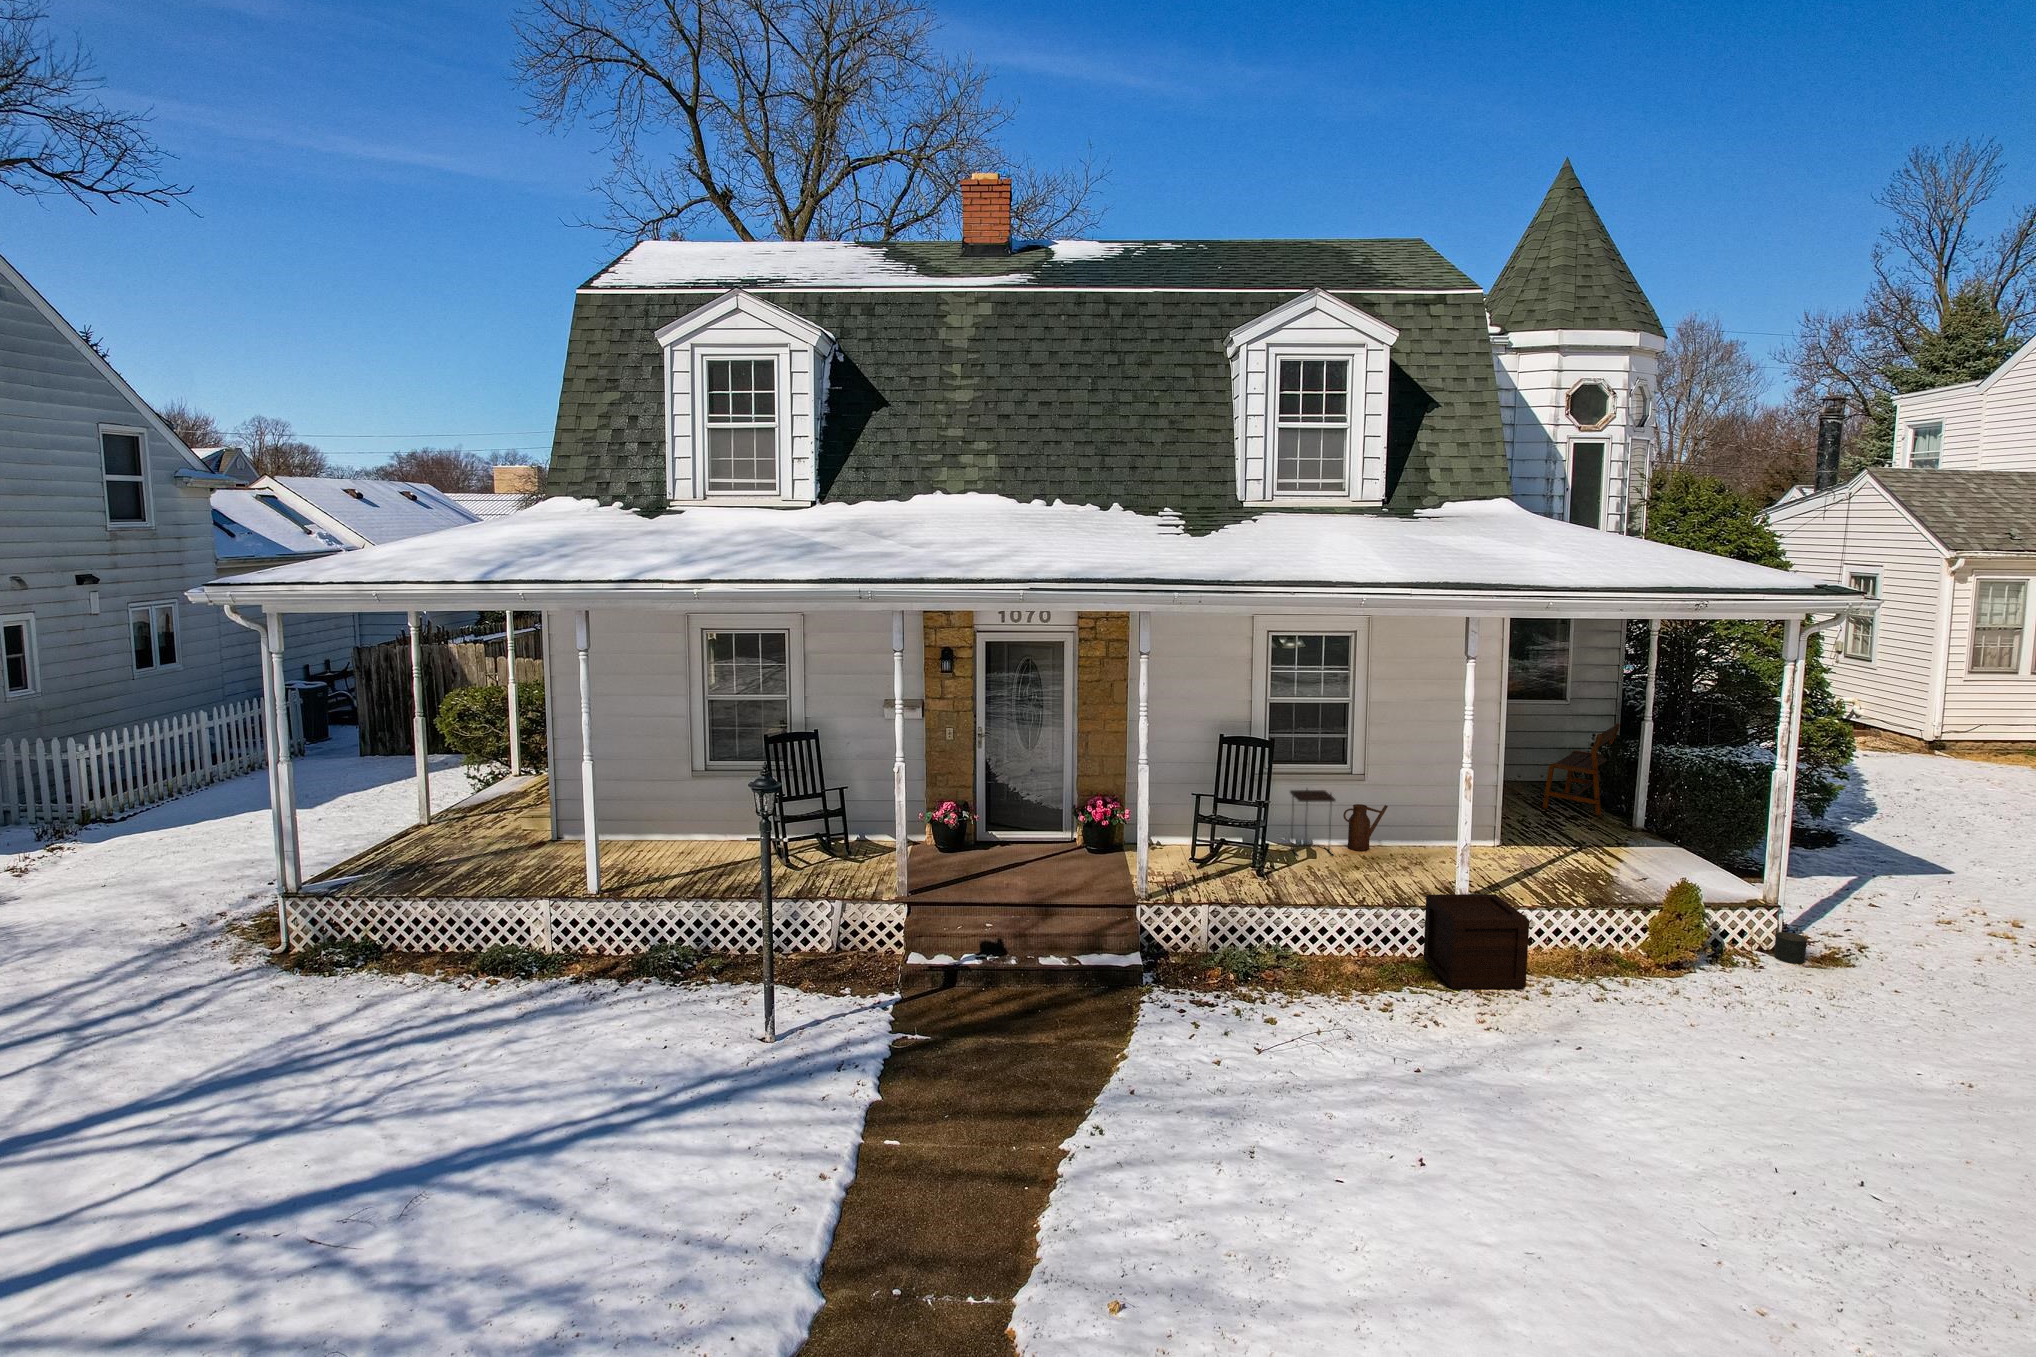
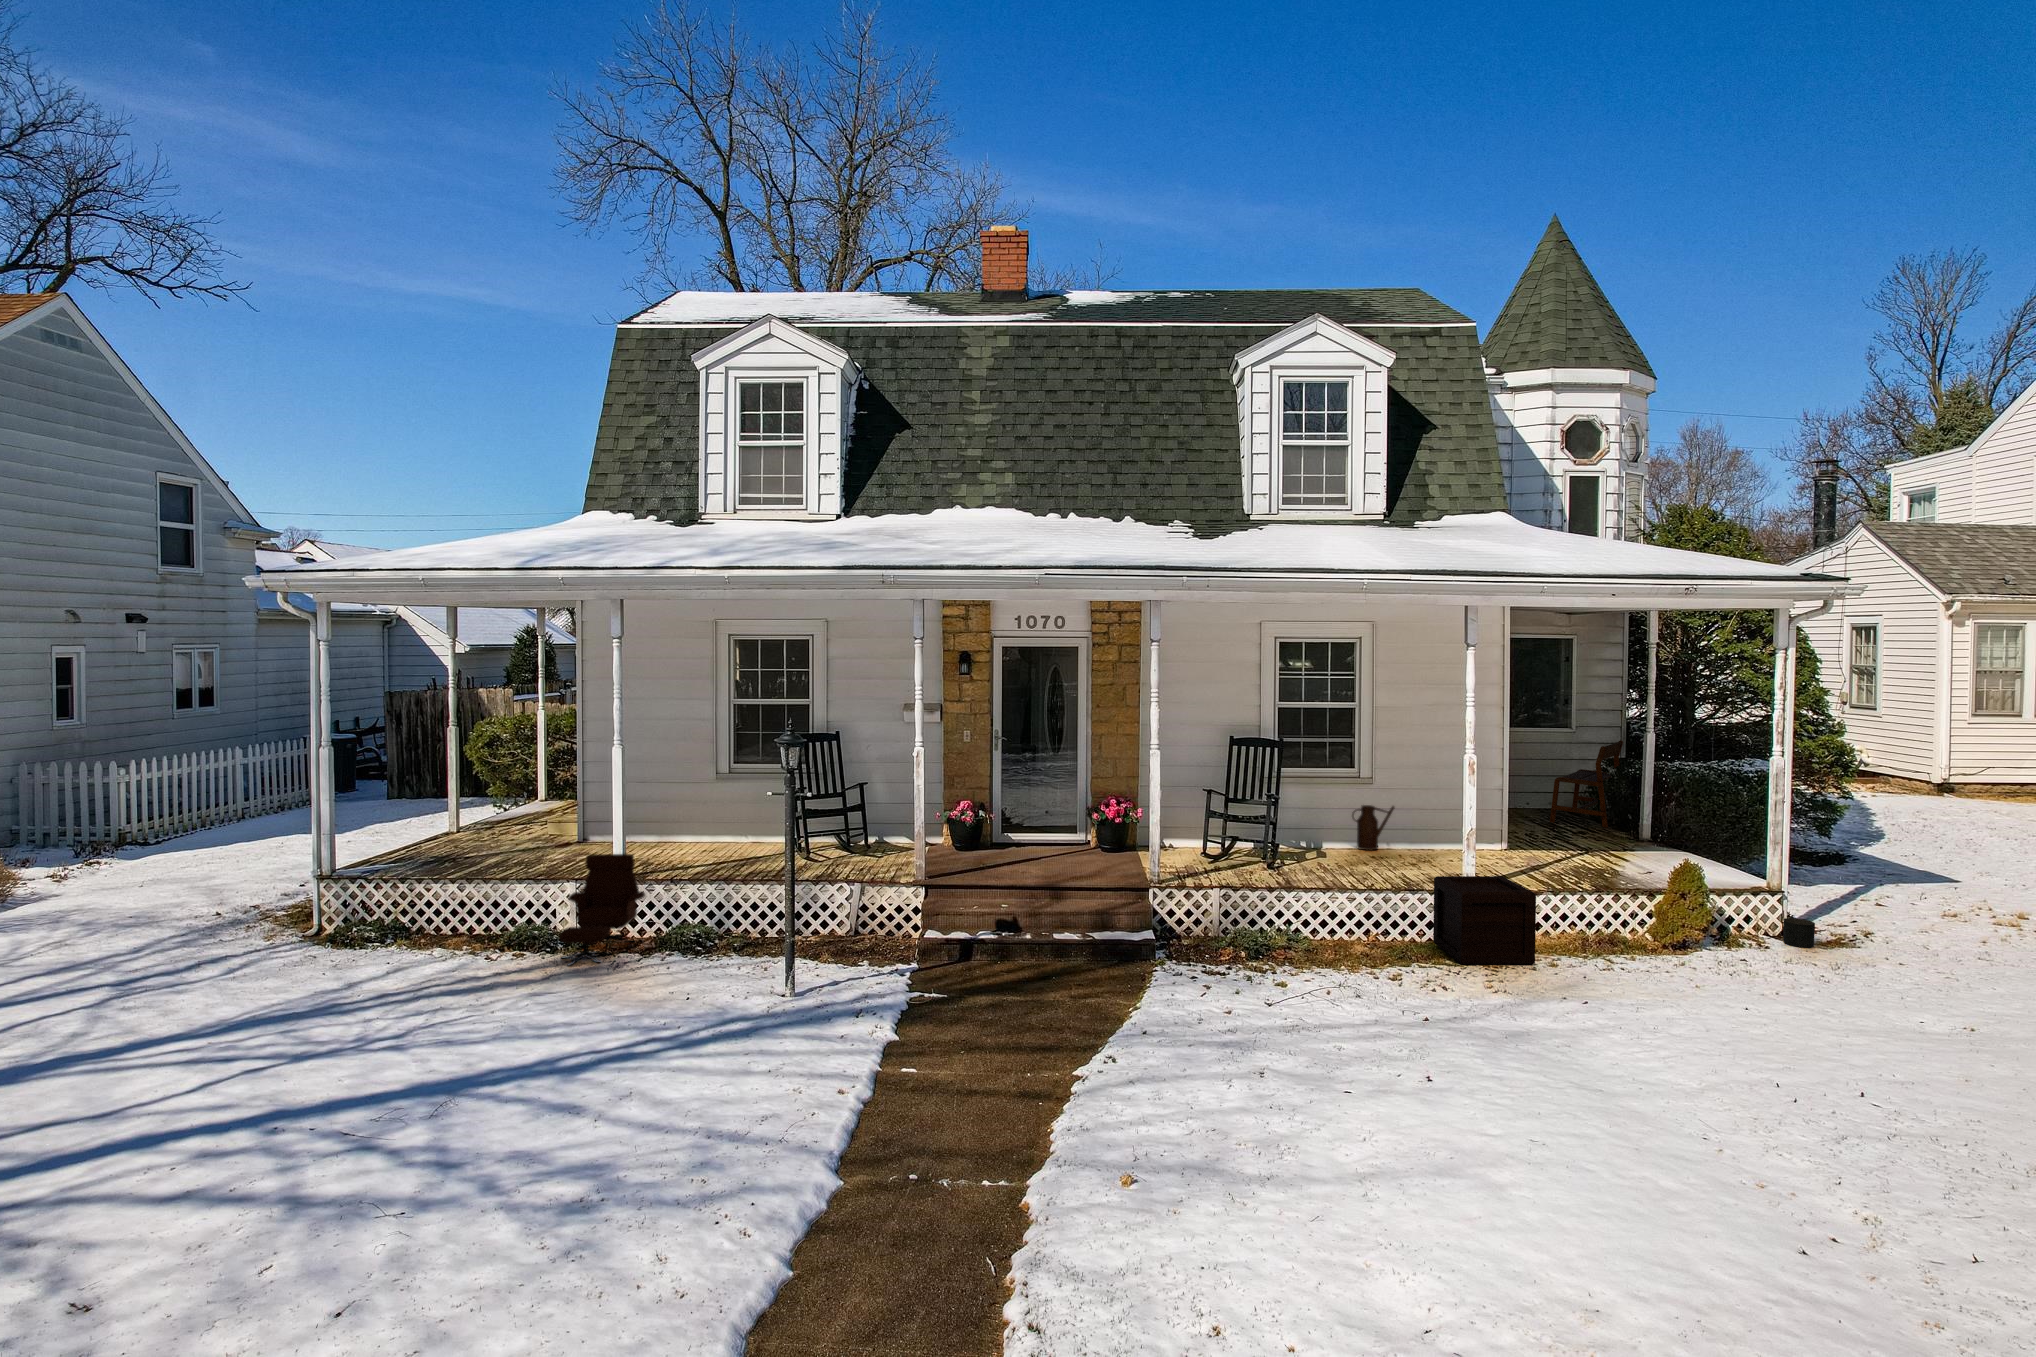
side table: present [1290,788,1335,851] -> none [1298,789,1344,854]
lounge chair: none [533,875,622,997] -> present [559,854,645,966]

